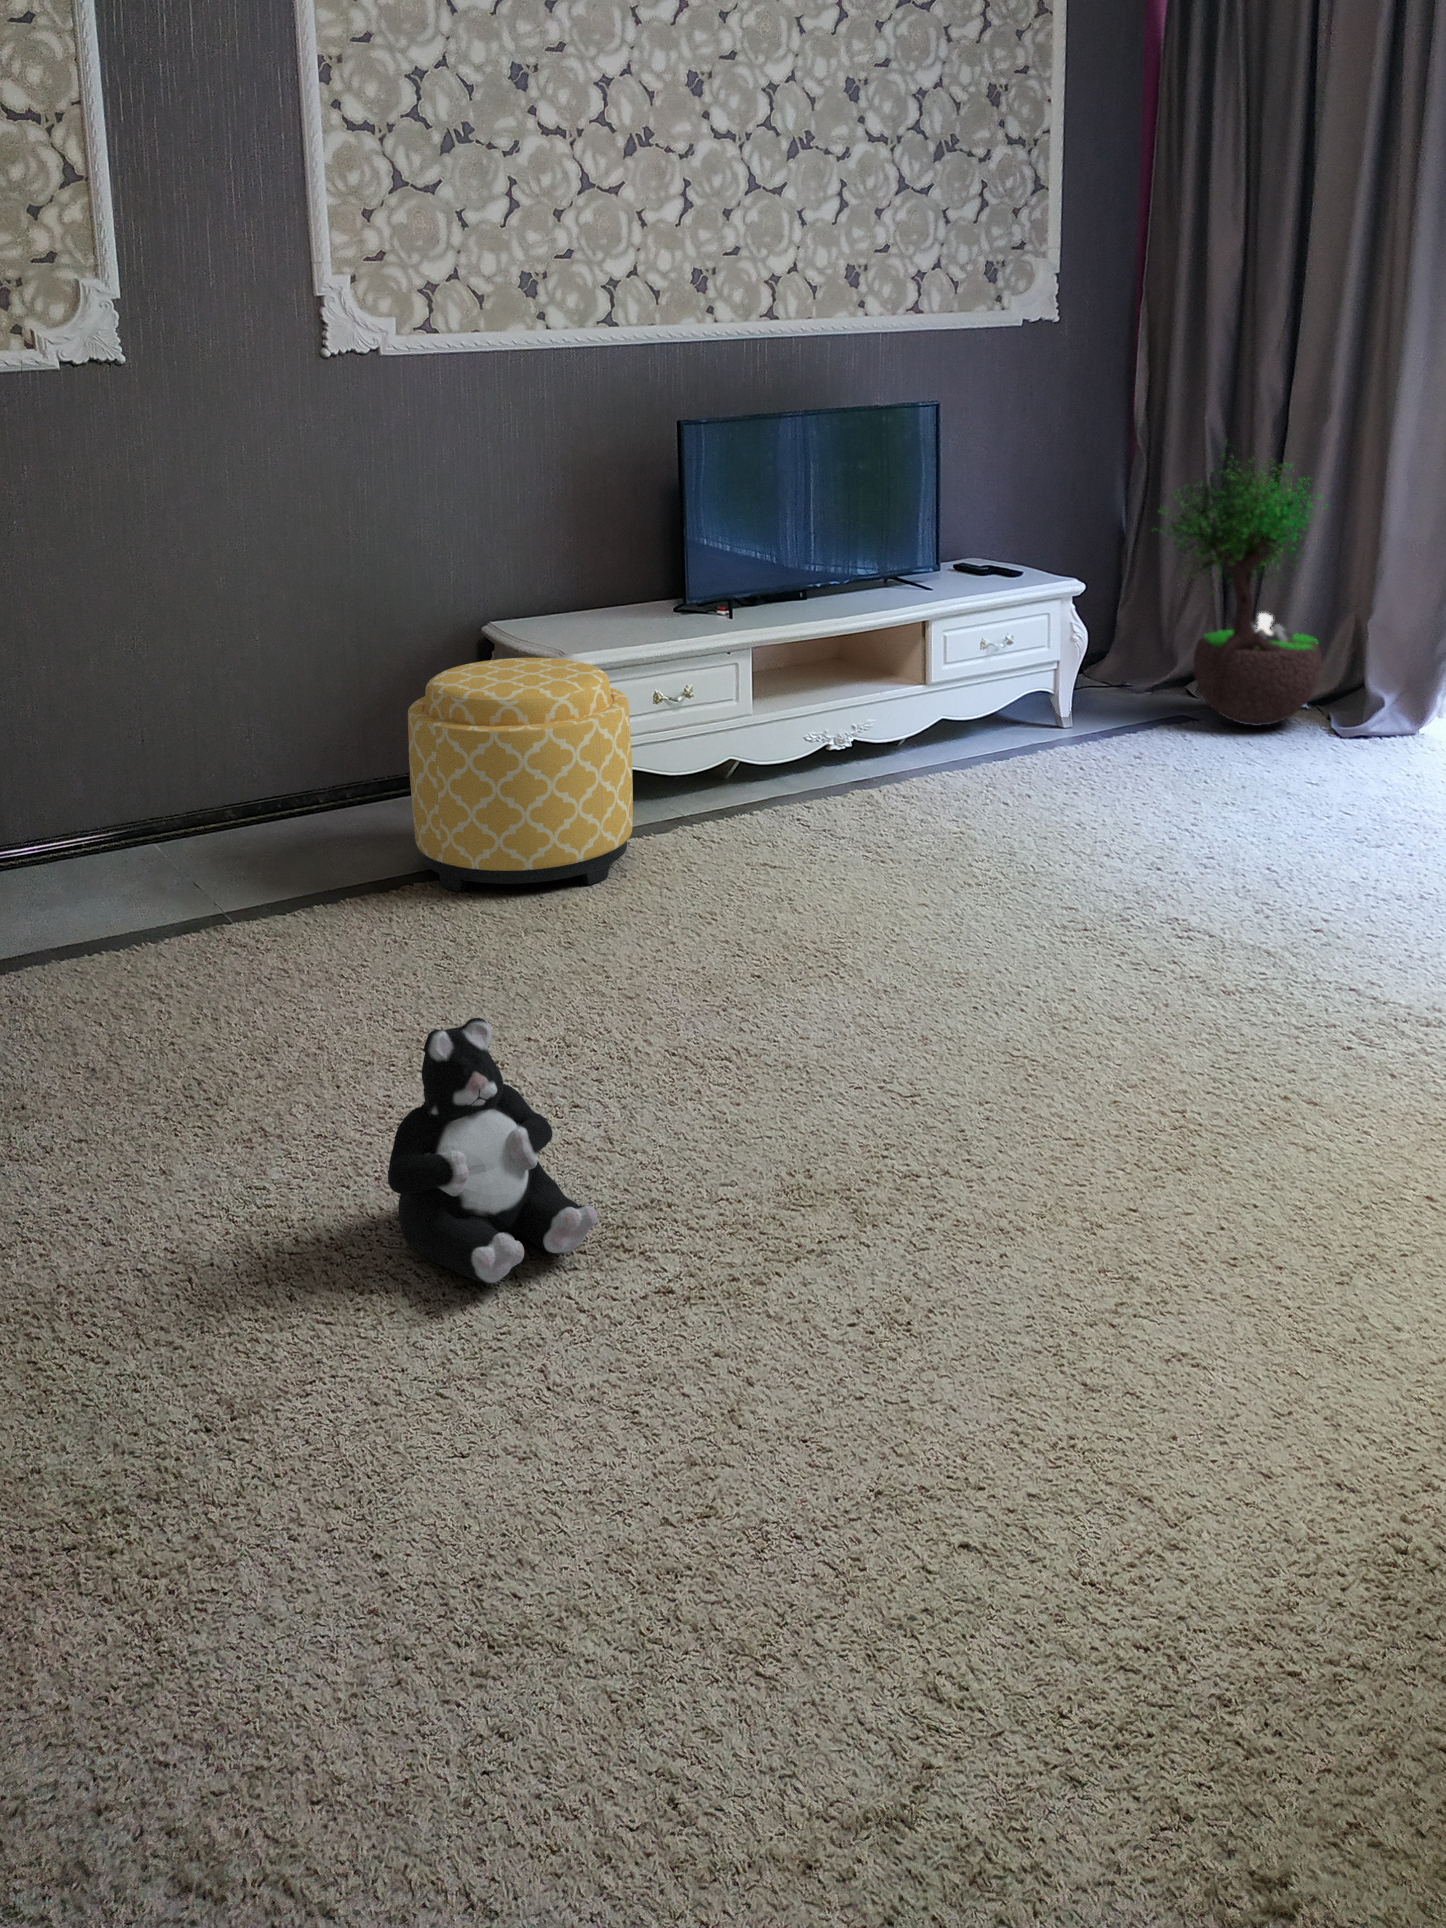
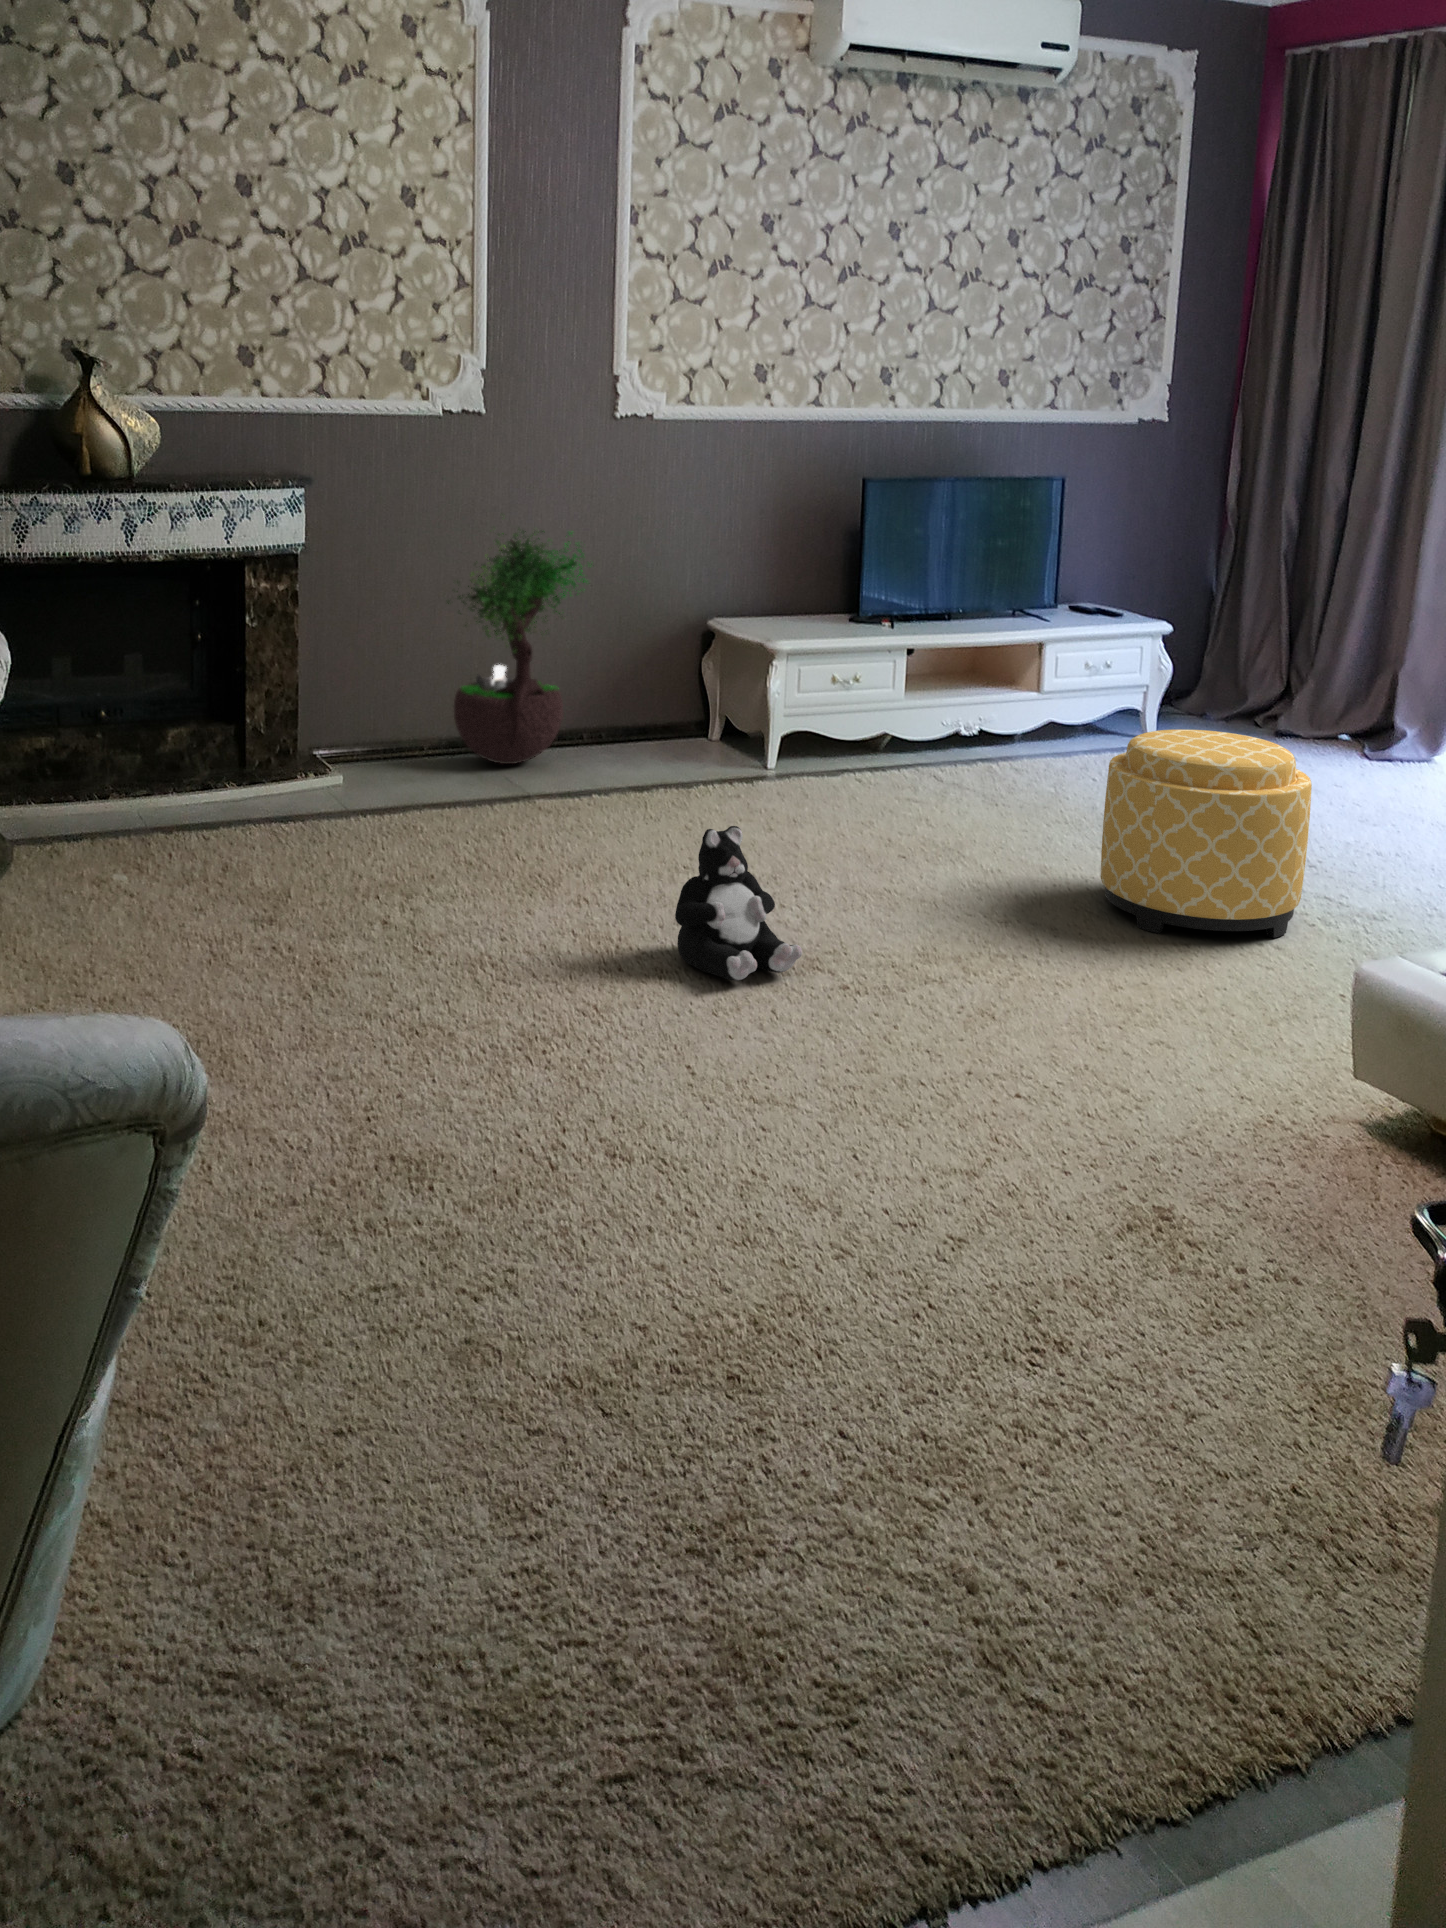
potted tree: present [1160,440,1327,726] -> present [447,531,592,764]
ottoman: present [408,658,633,892] -> present [1101,729,1312,938]

